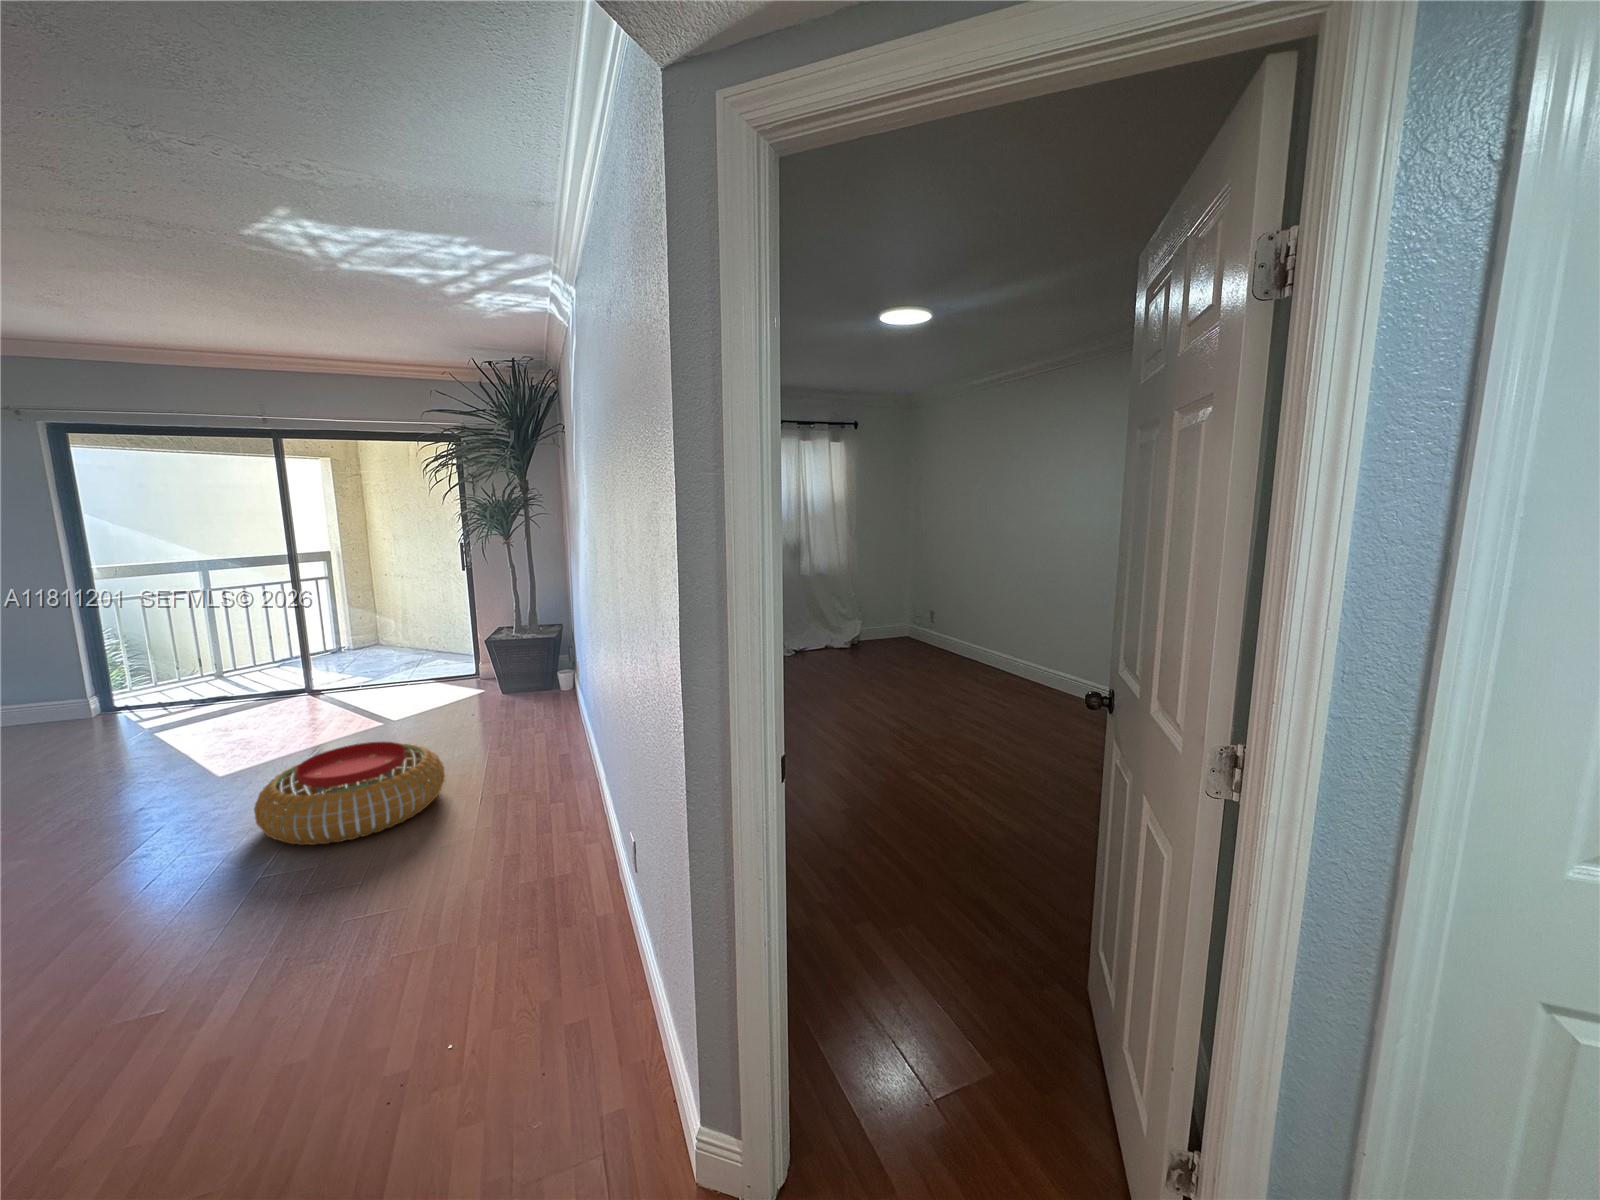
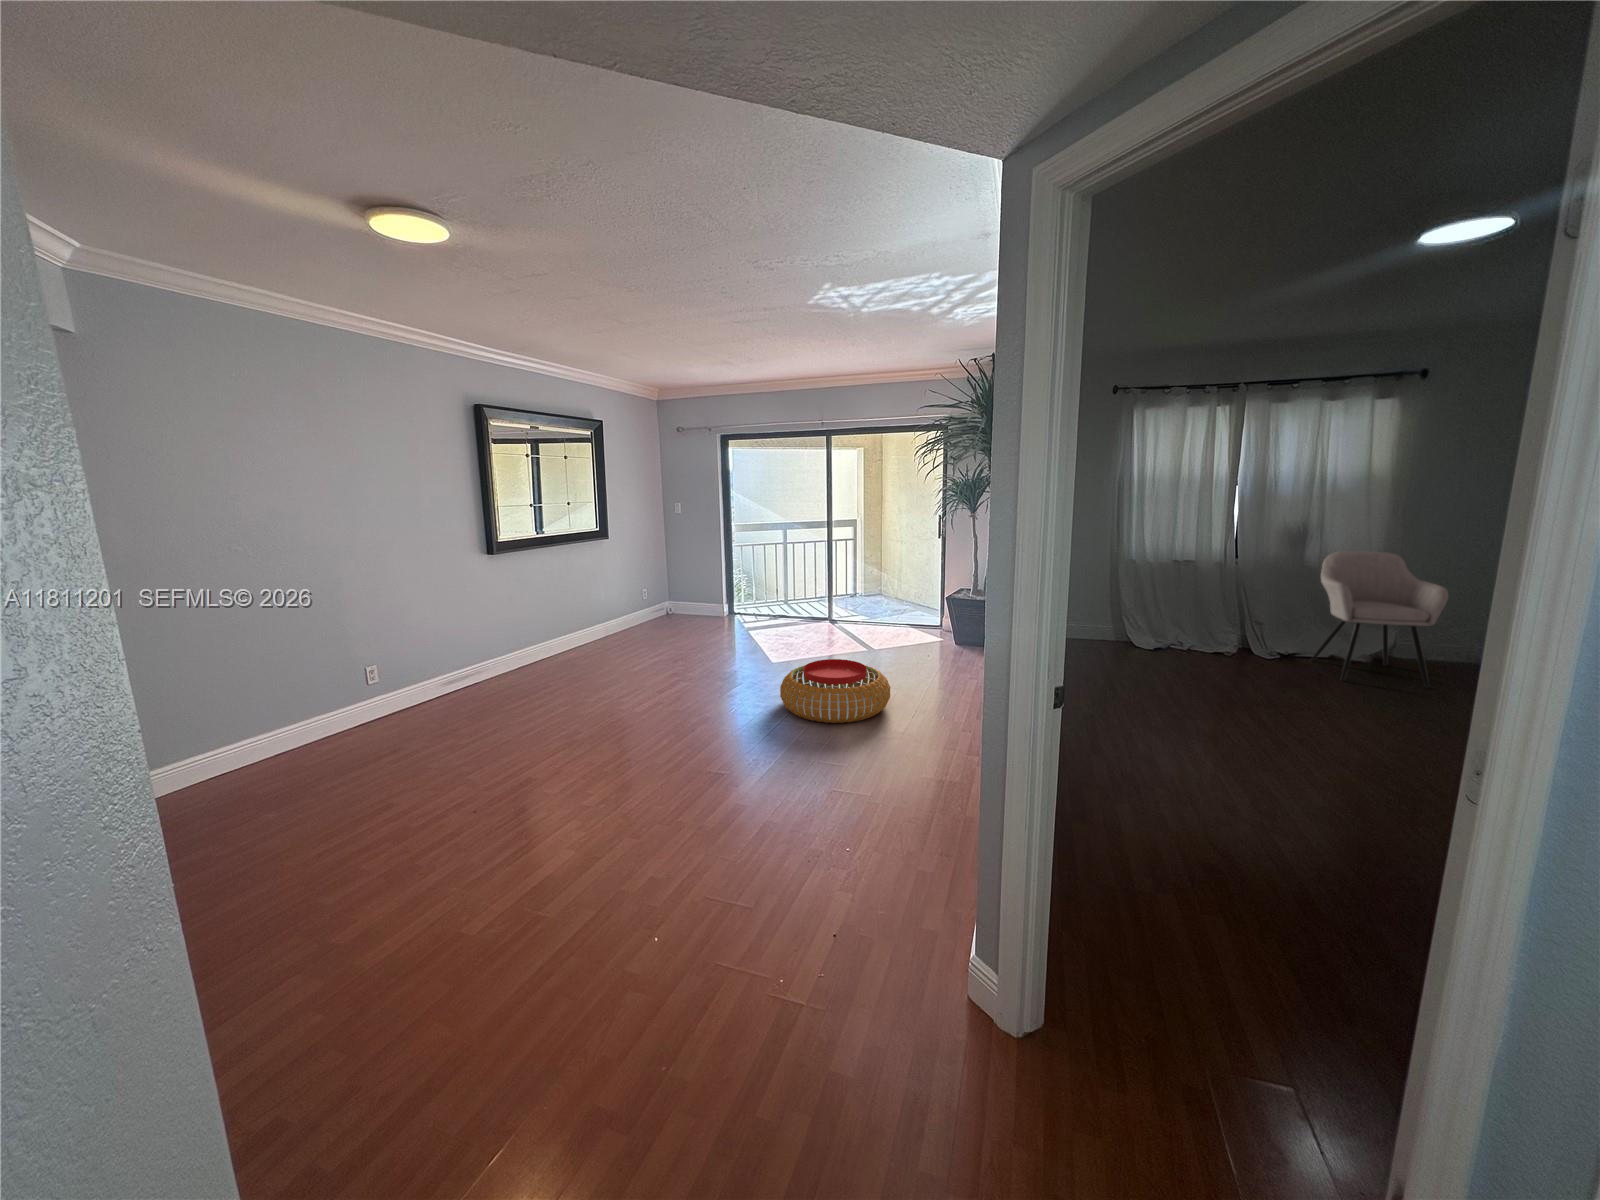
armchair: none [805,558,879,660] -> present [1311,551,1448,687]

